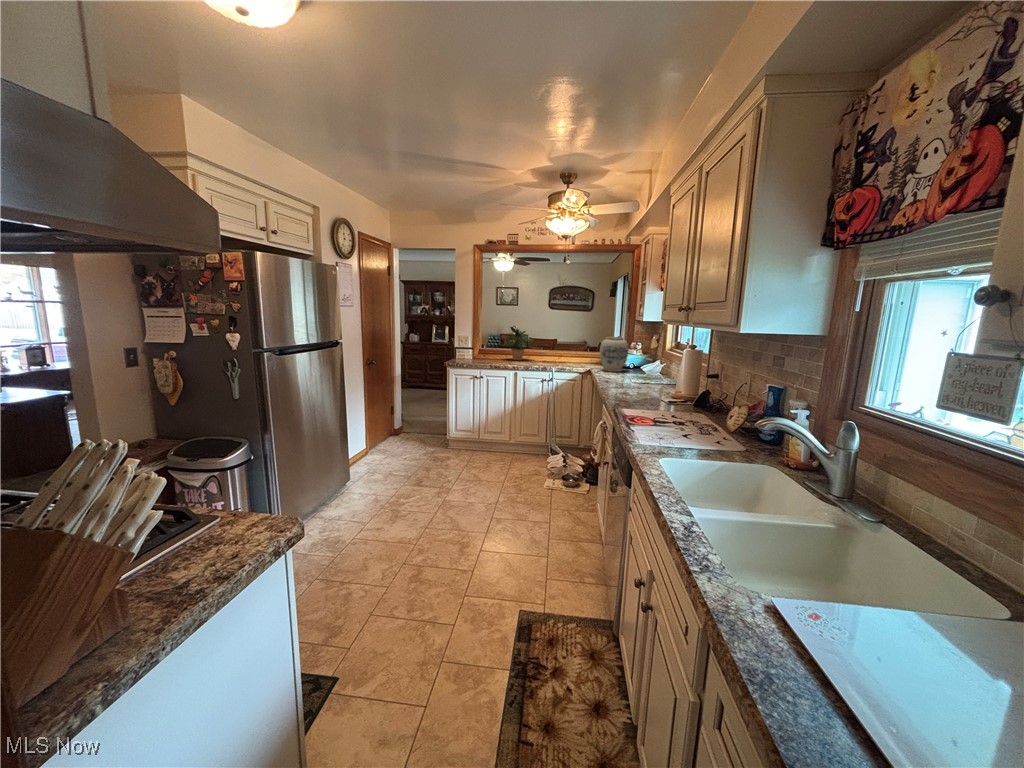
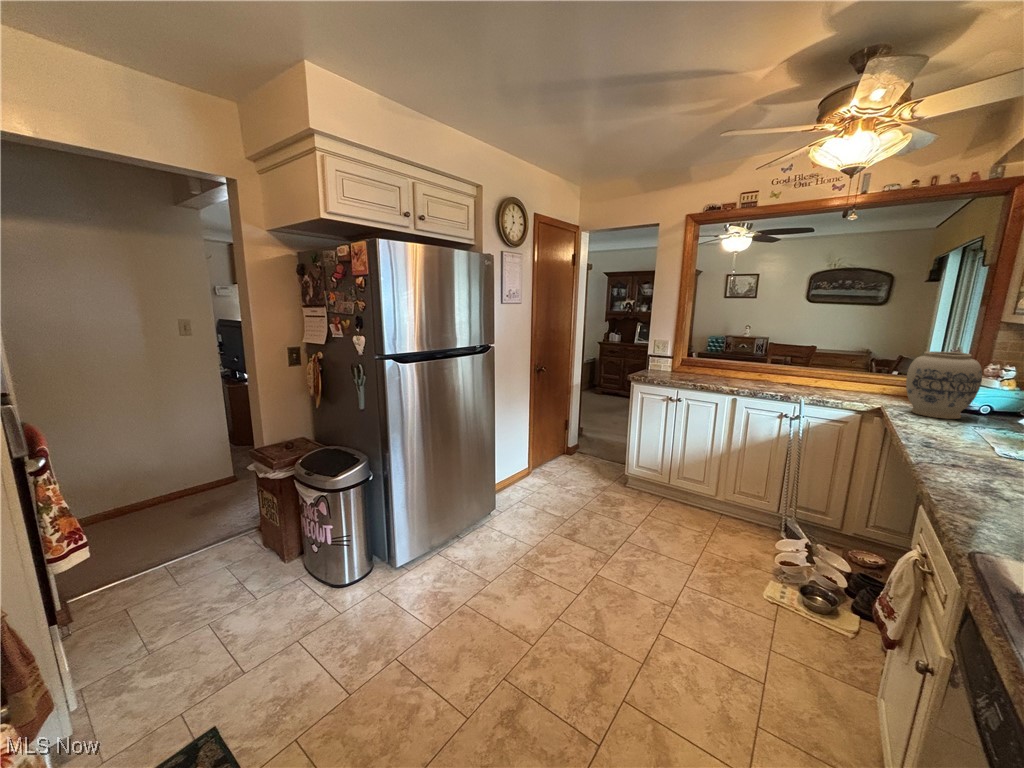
potted plant: present [504,327,535,360] -> none [716,328,774,379]

